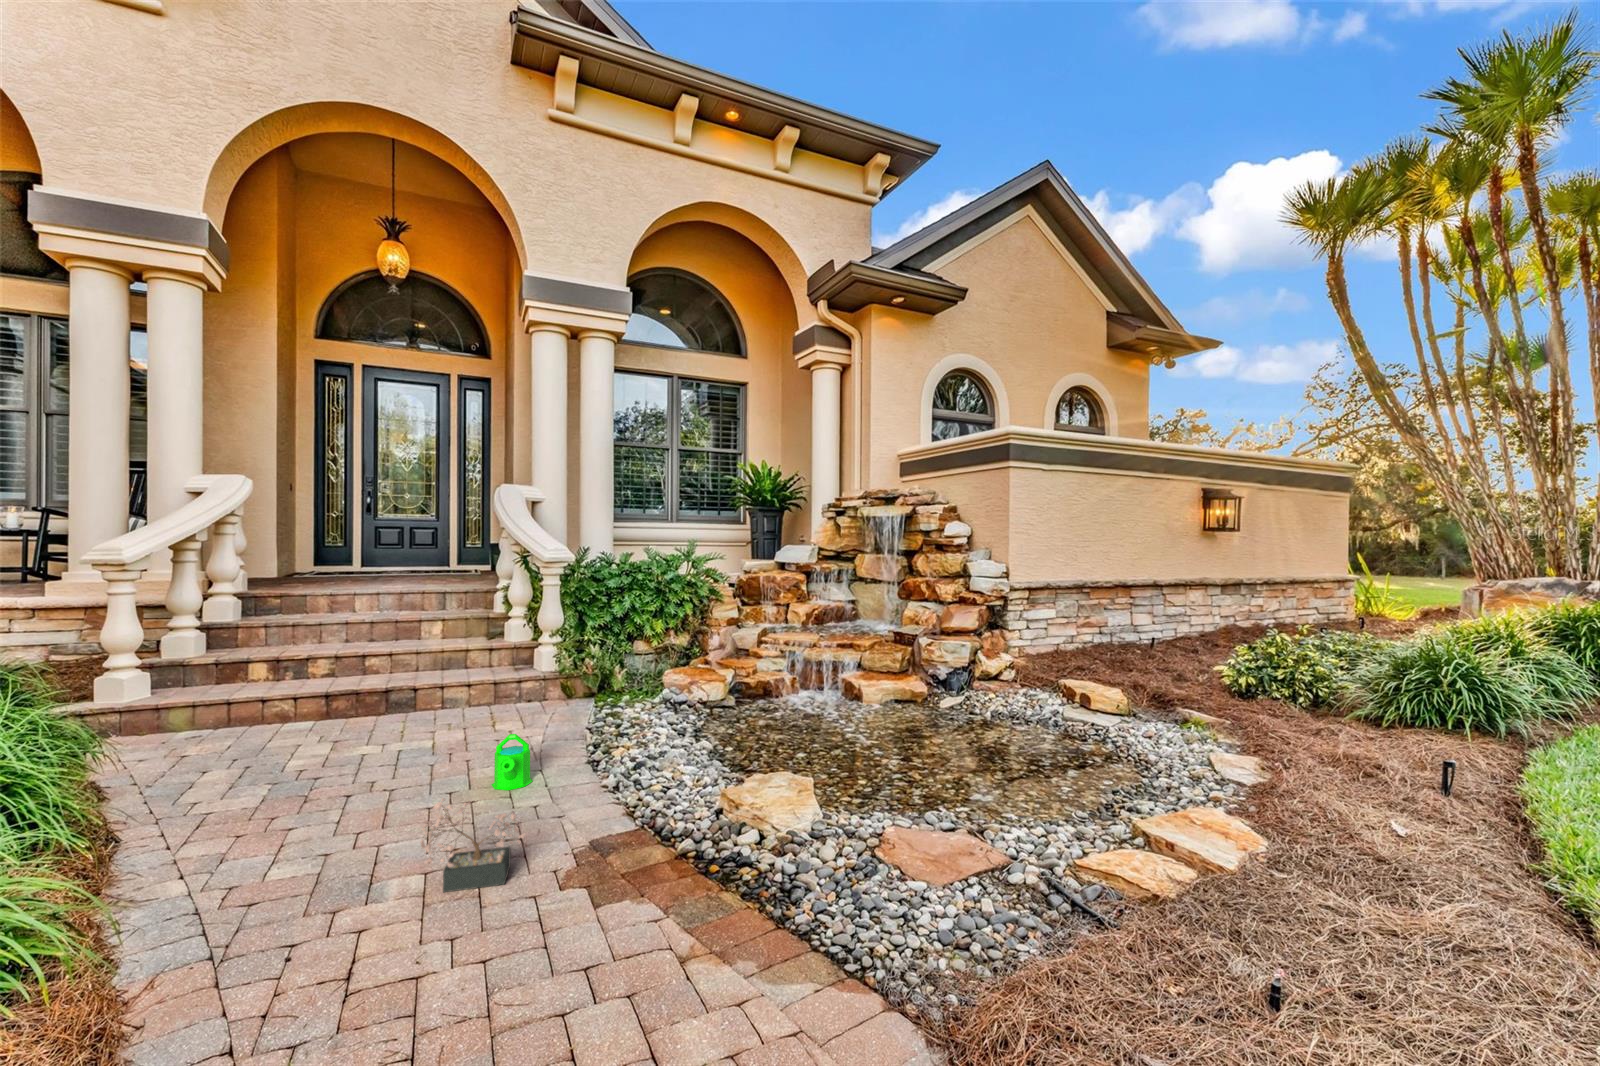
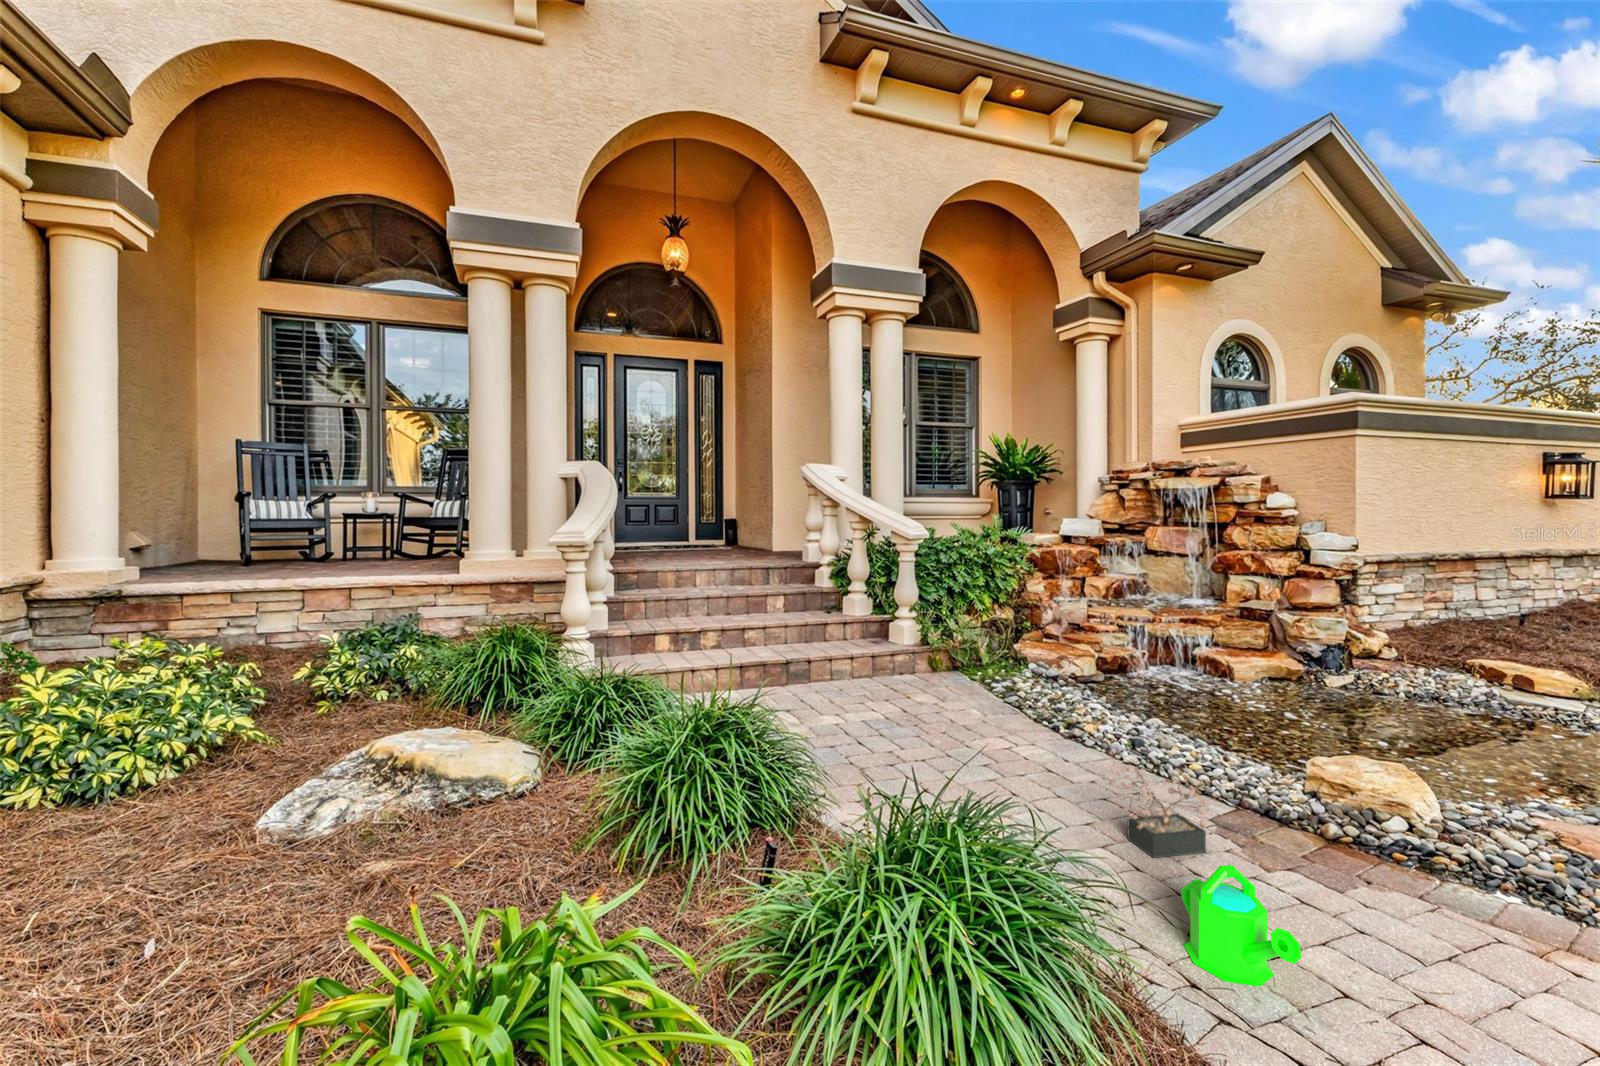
watering can: present [491,734,533,790] -> present [1181,865,1302,986]

